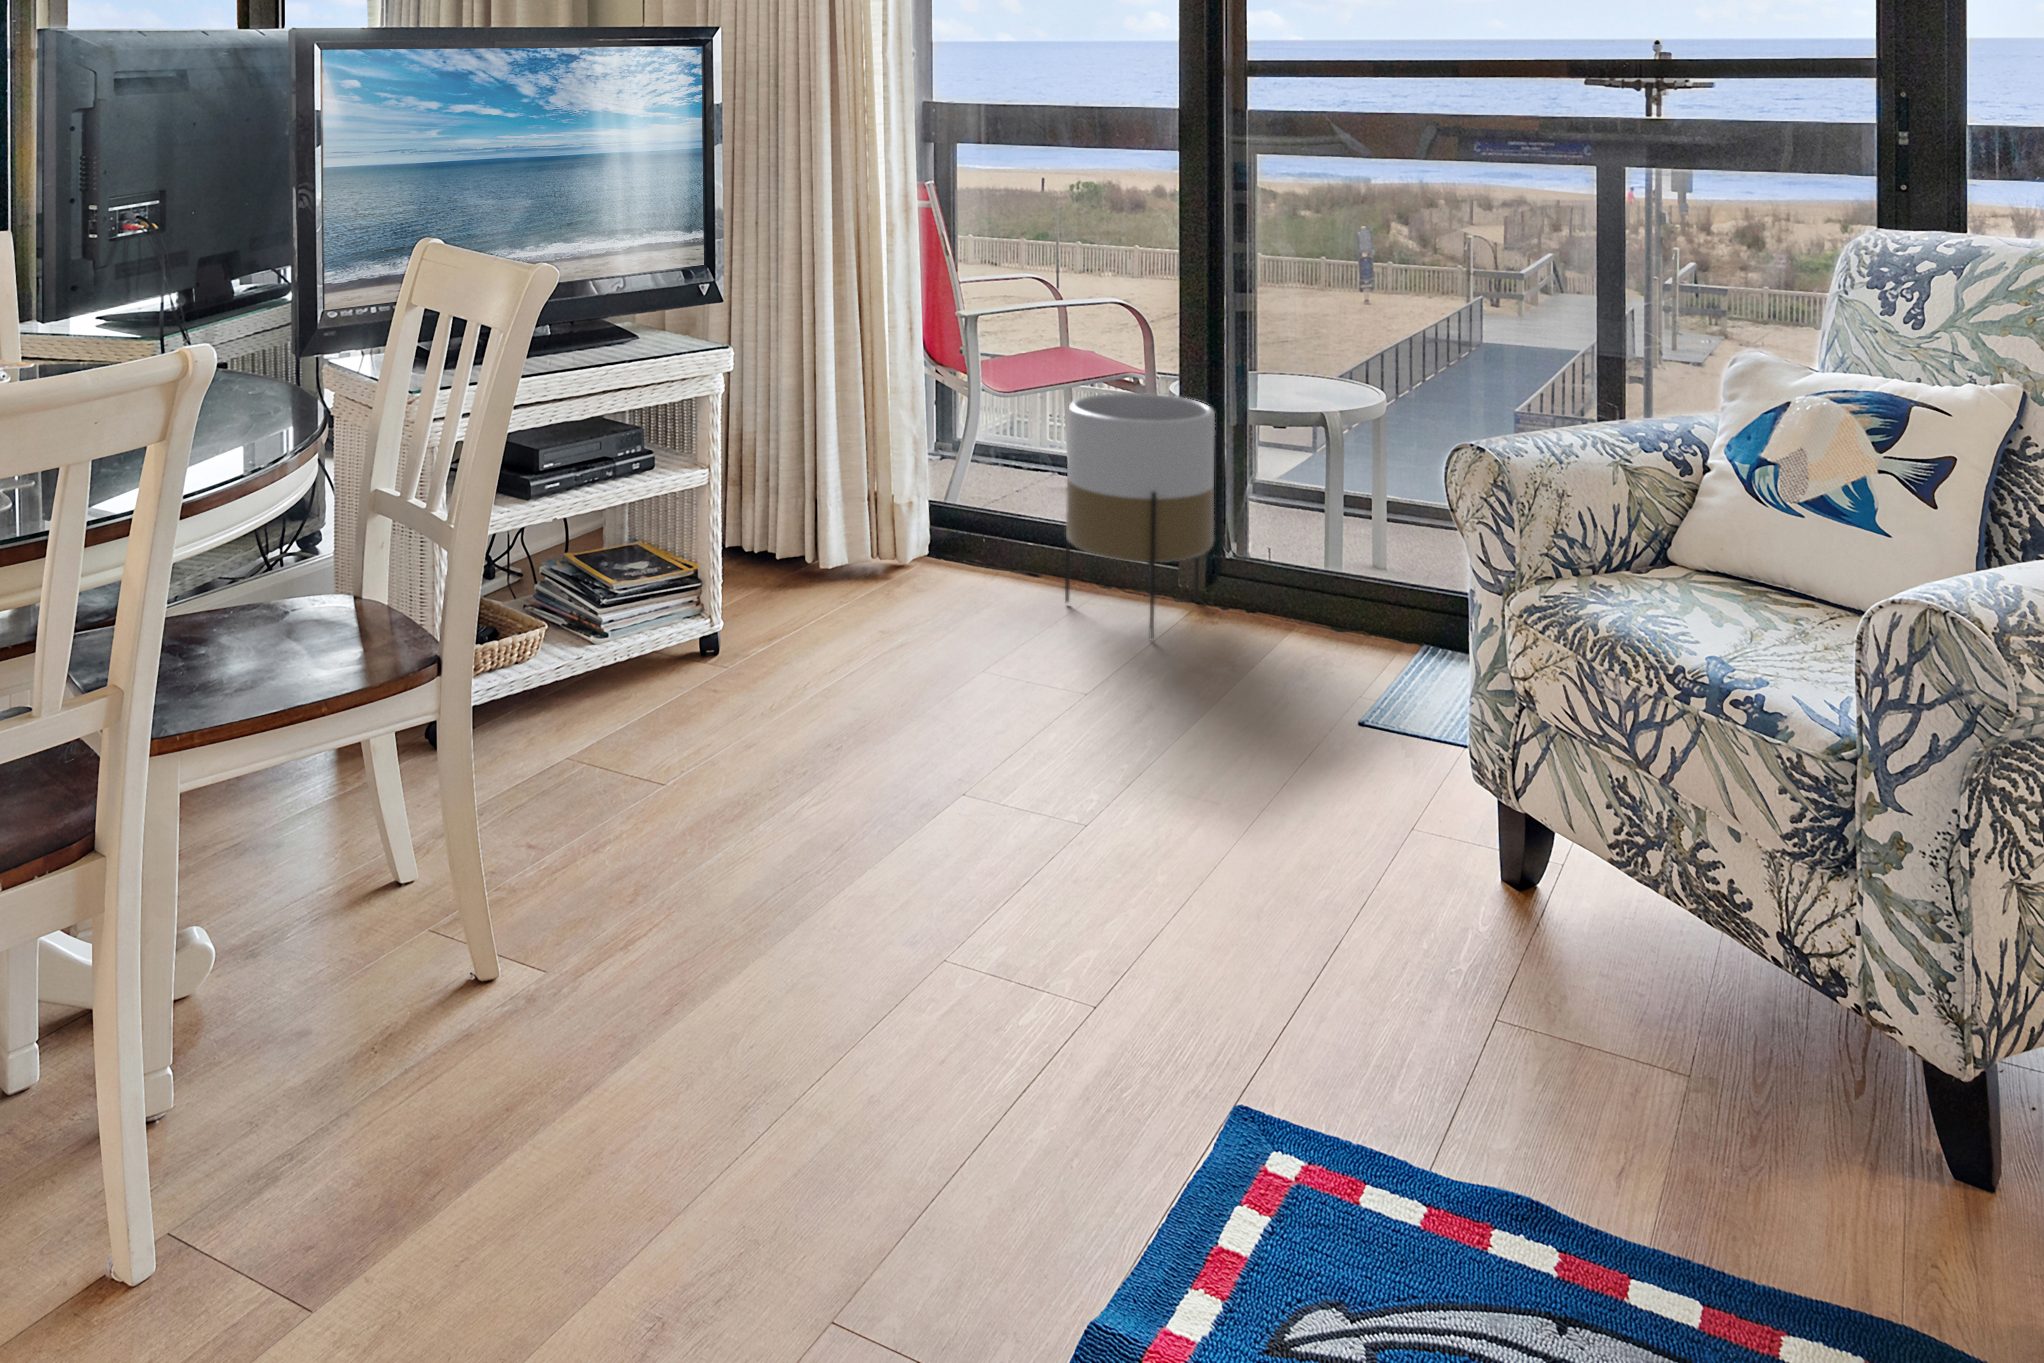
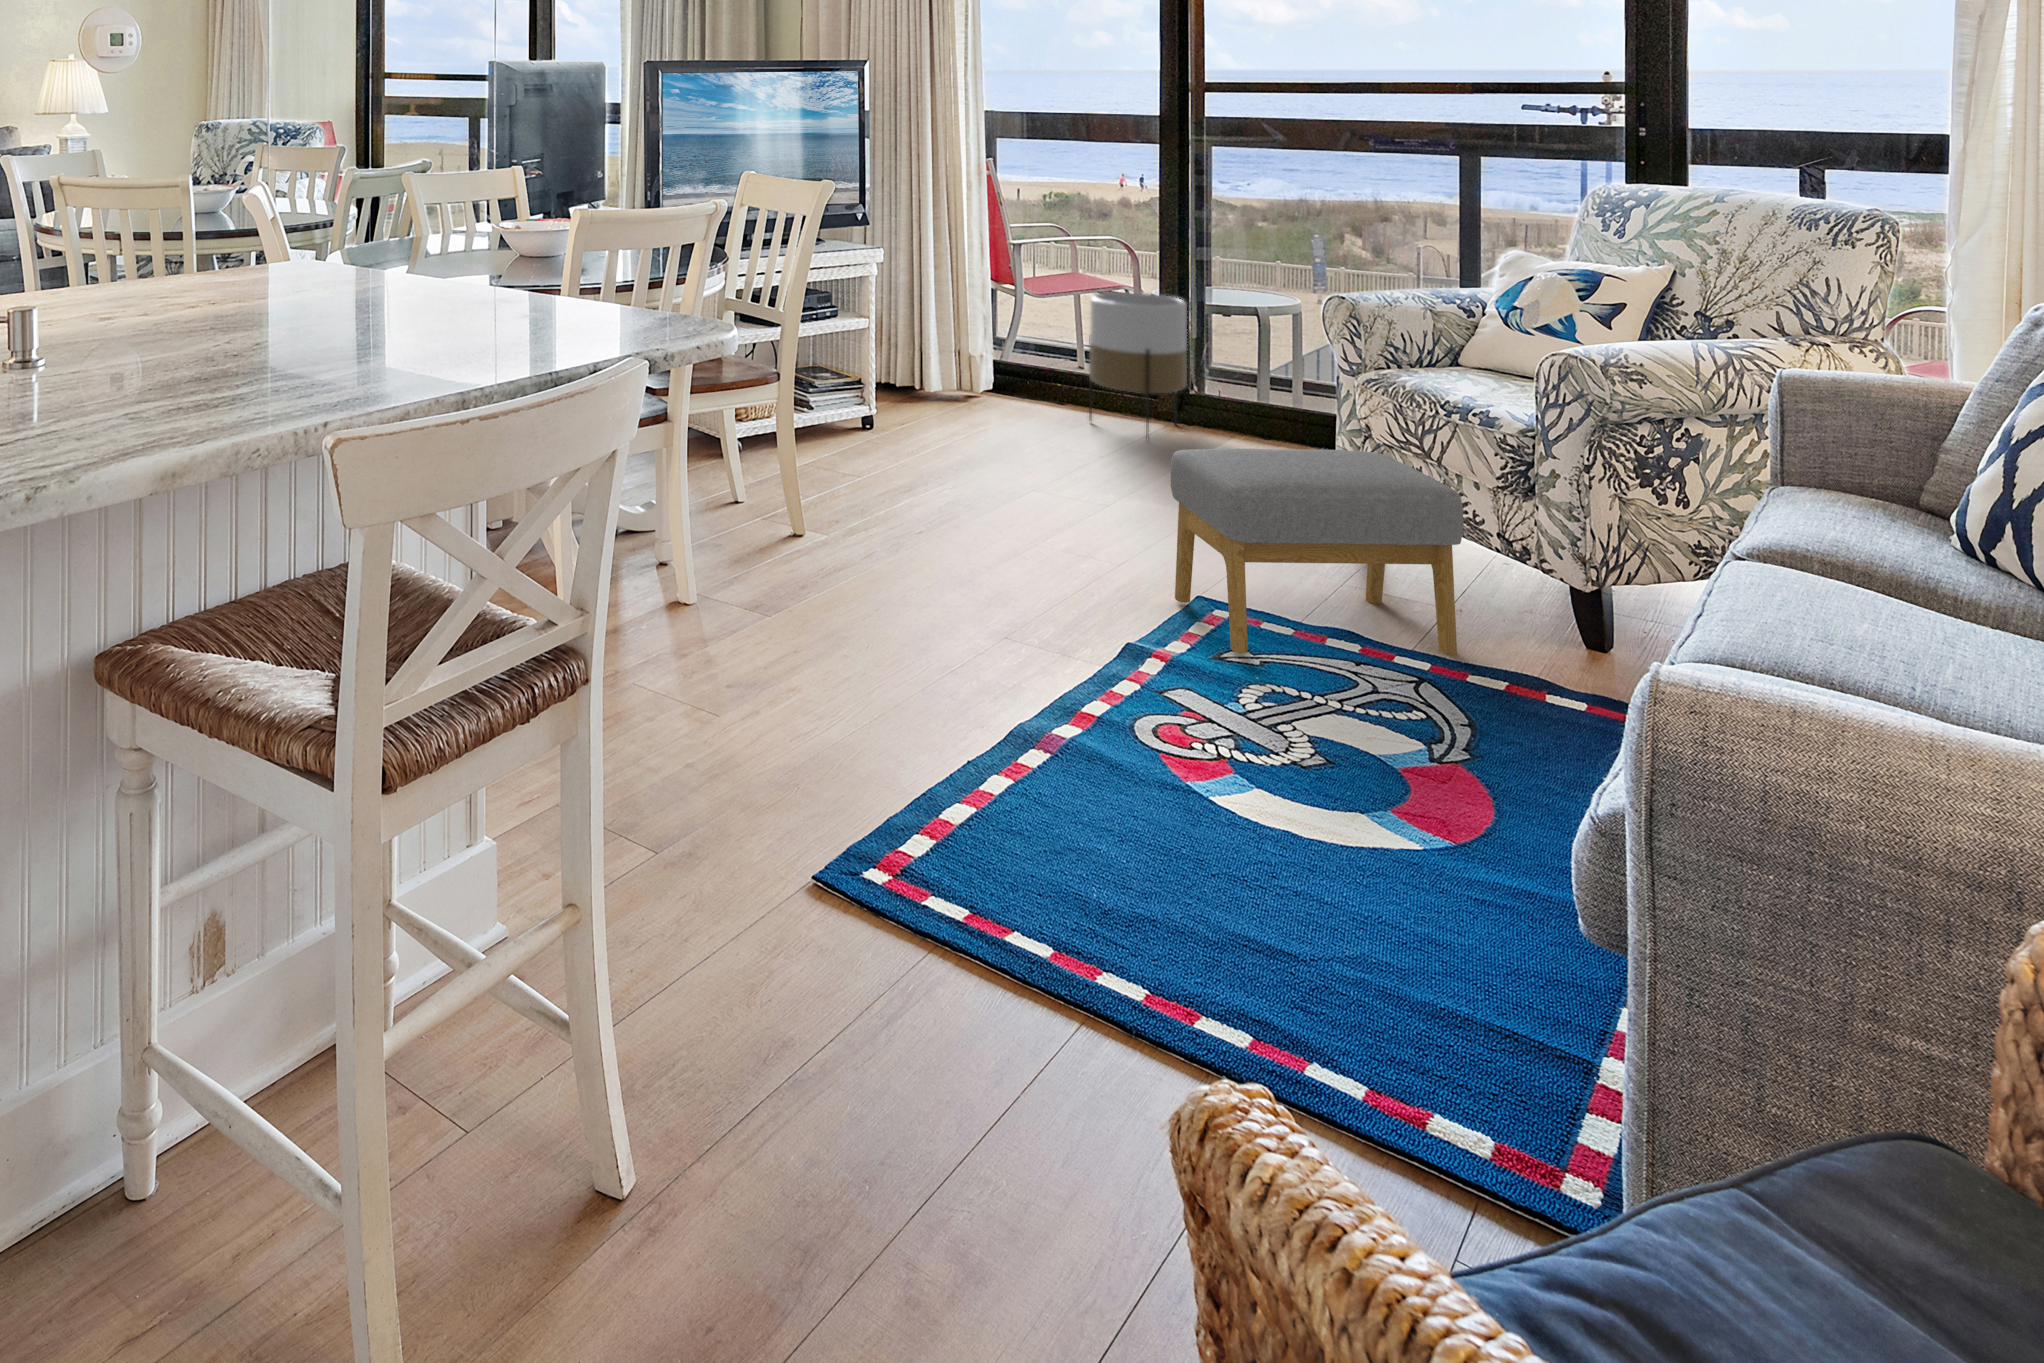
footstool: none [1172,759,1725,1263] -> present [1171,449,1463,655]

